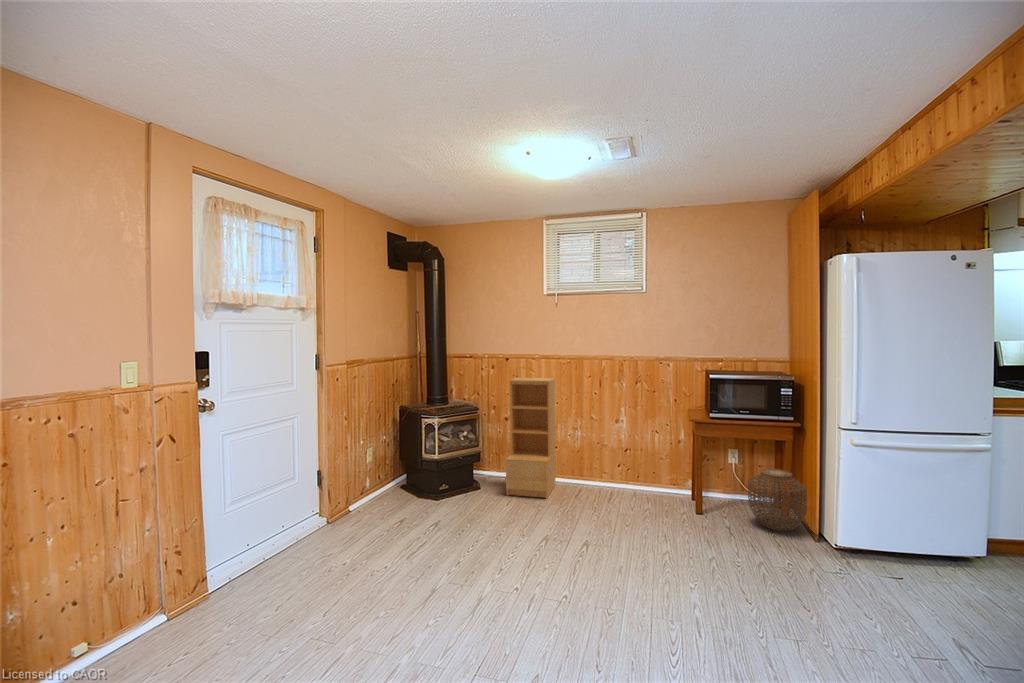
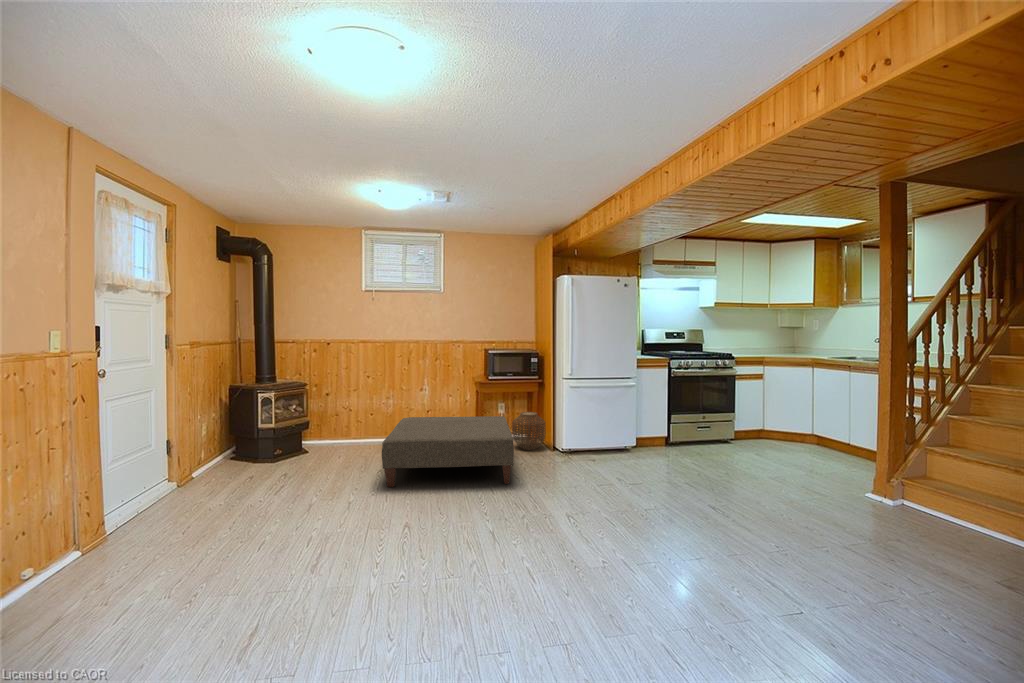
bookshelf: present [506,378,556,498] -> none [334,358,373,454]
ottoman: none [539,461,743,601] -> present [382,416,514,487]

